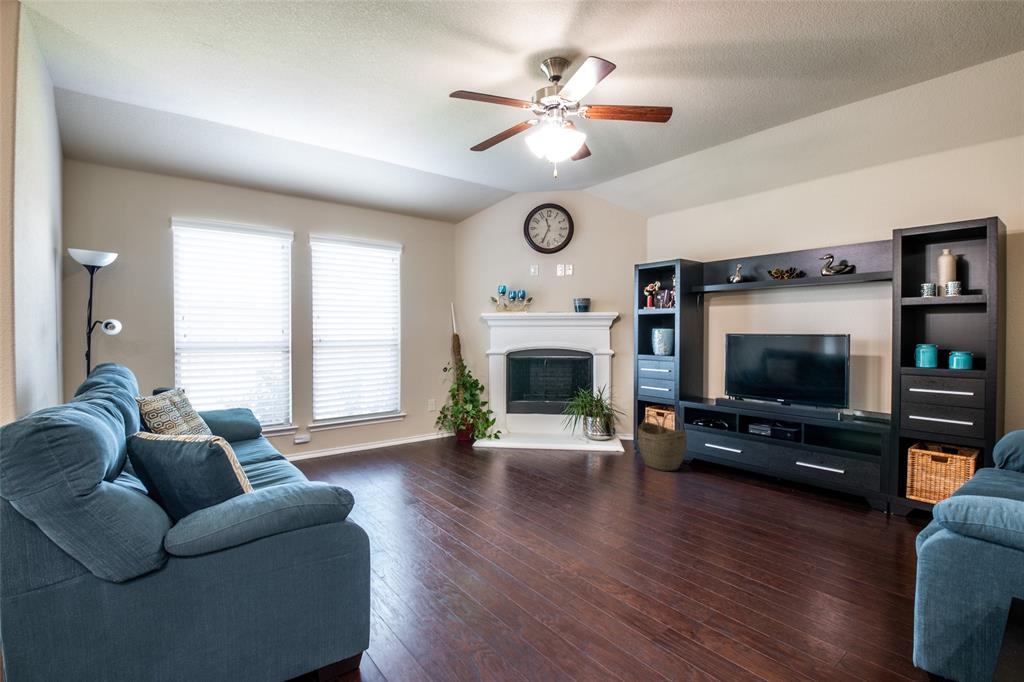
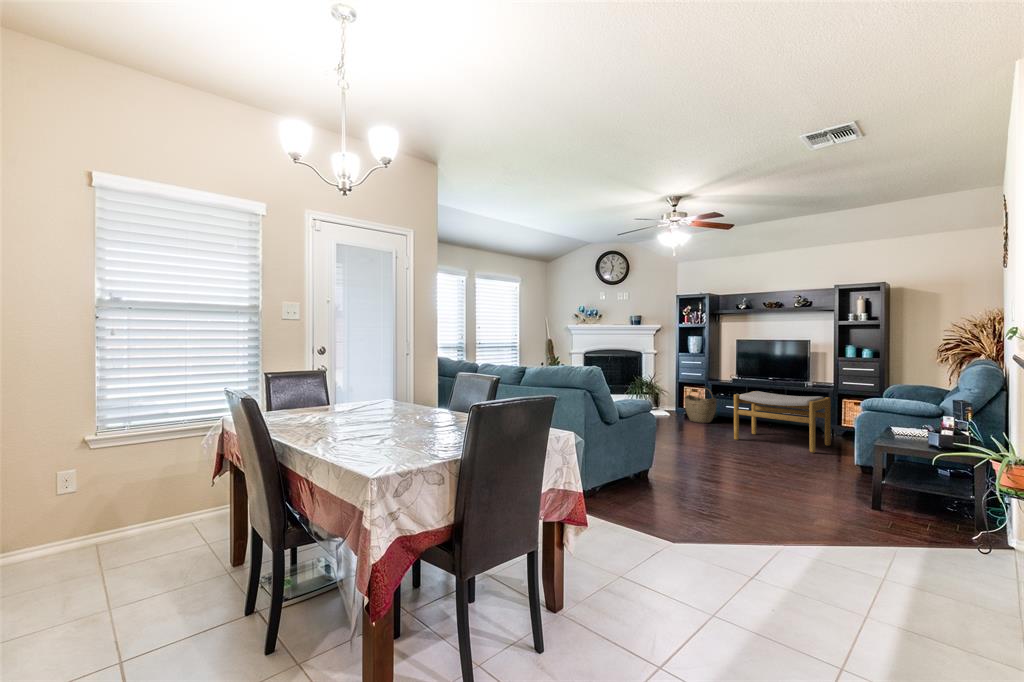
footstool: none [686,426,874,571] -> present [734,391,831,453]

